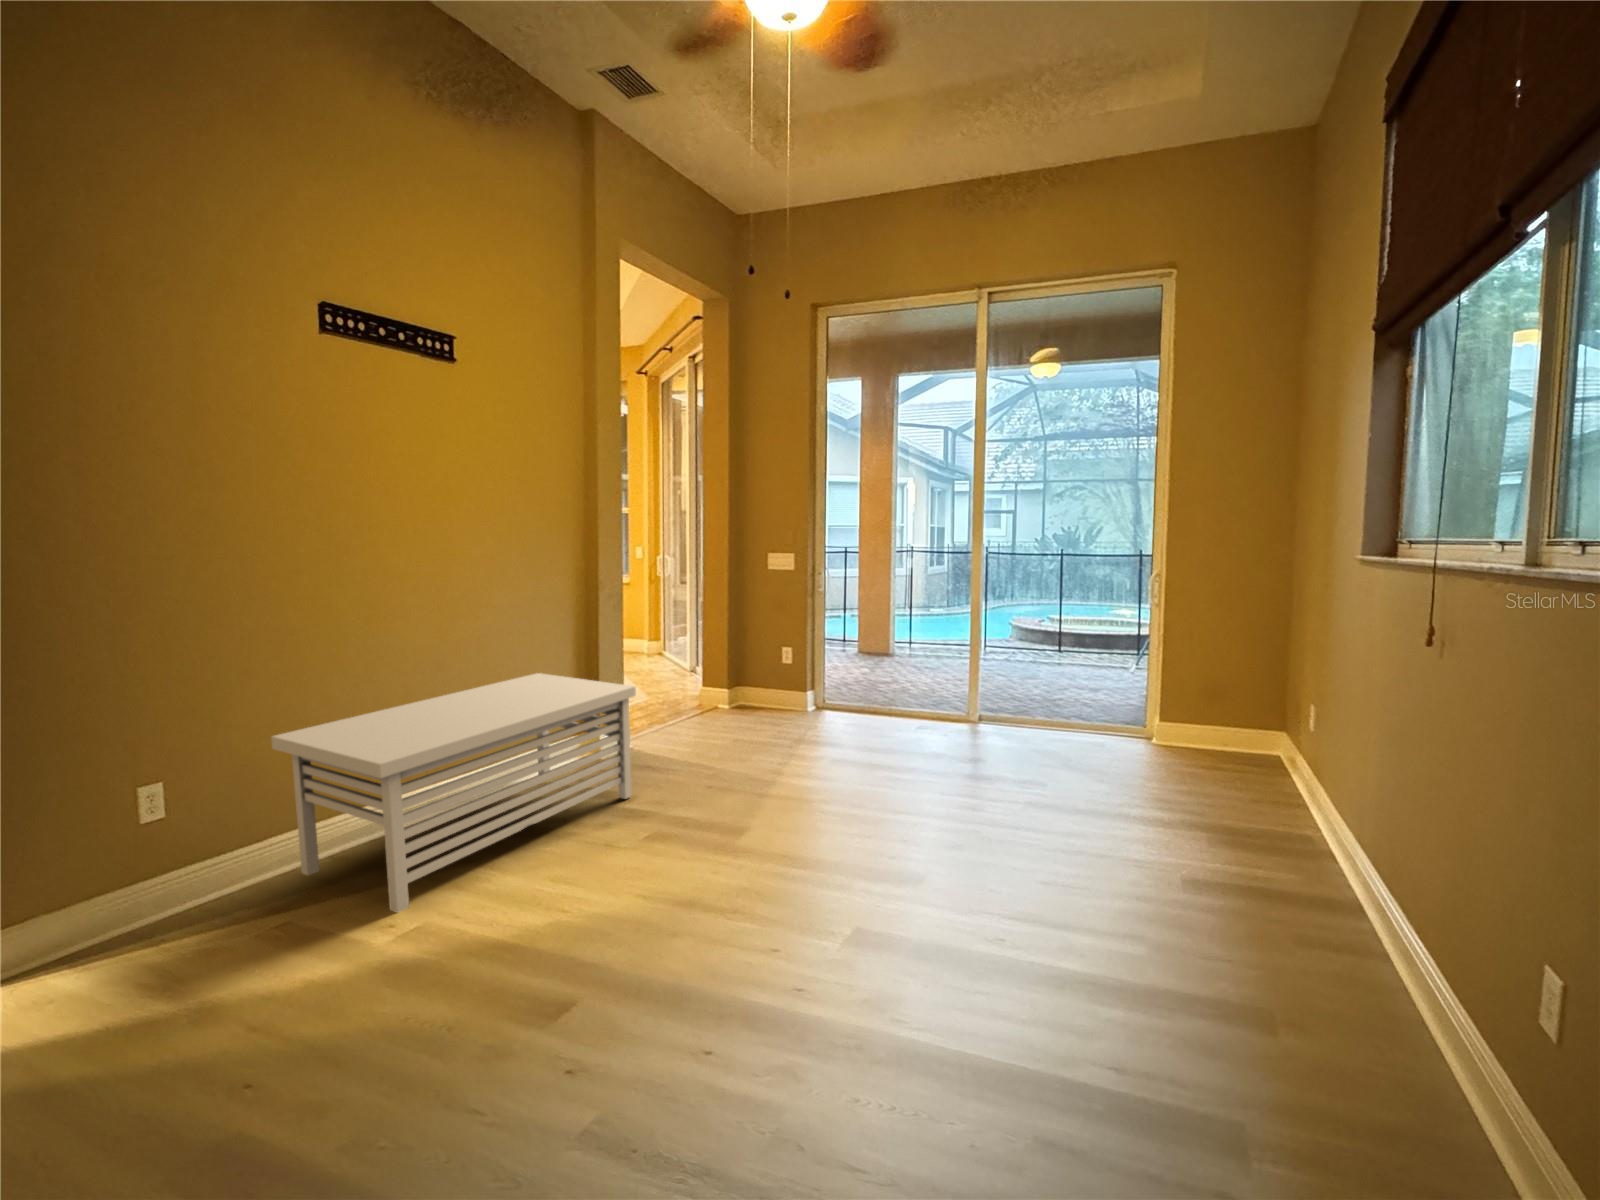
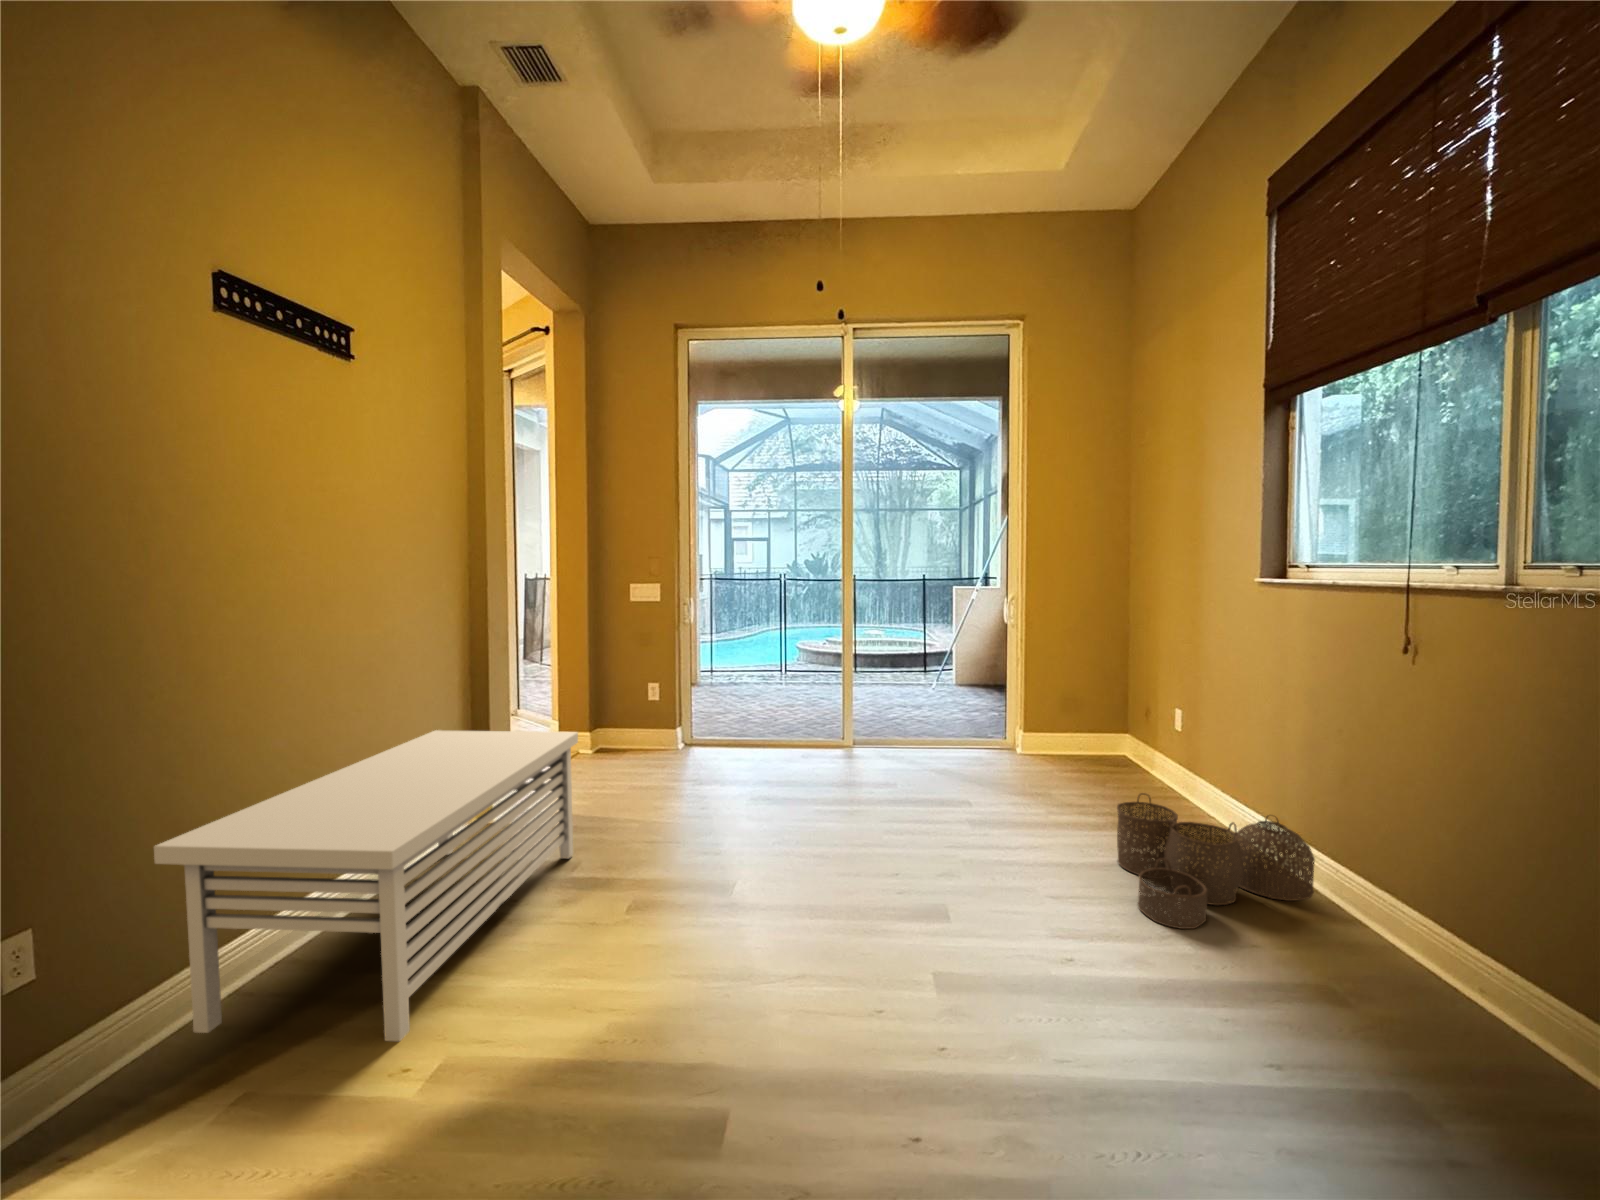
woven basket: none [1151,837,1461,1027] -> present [1117,793,1315,929]

